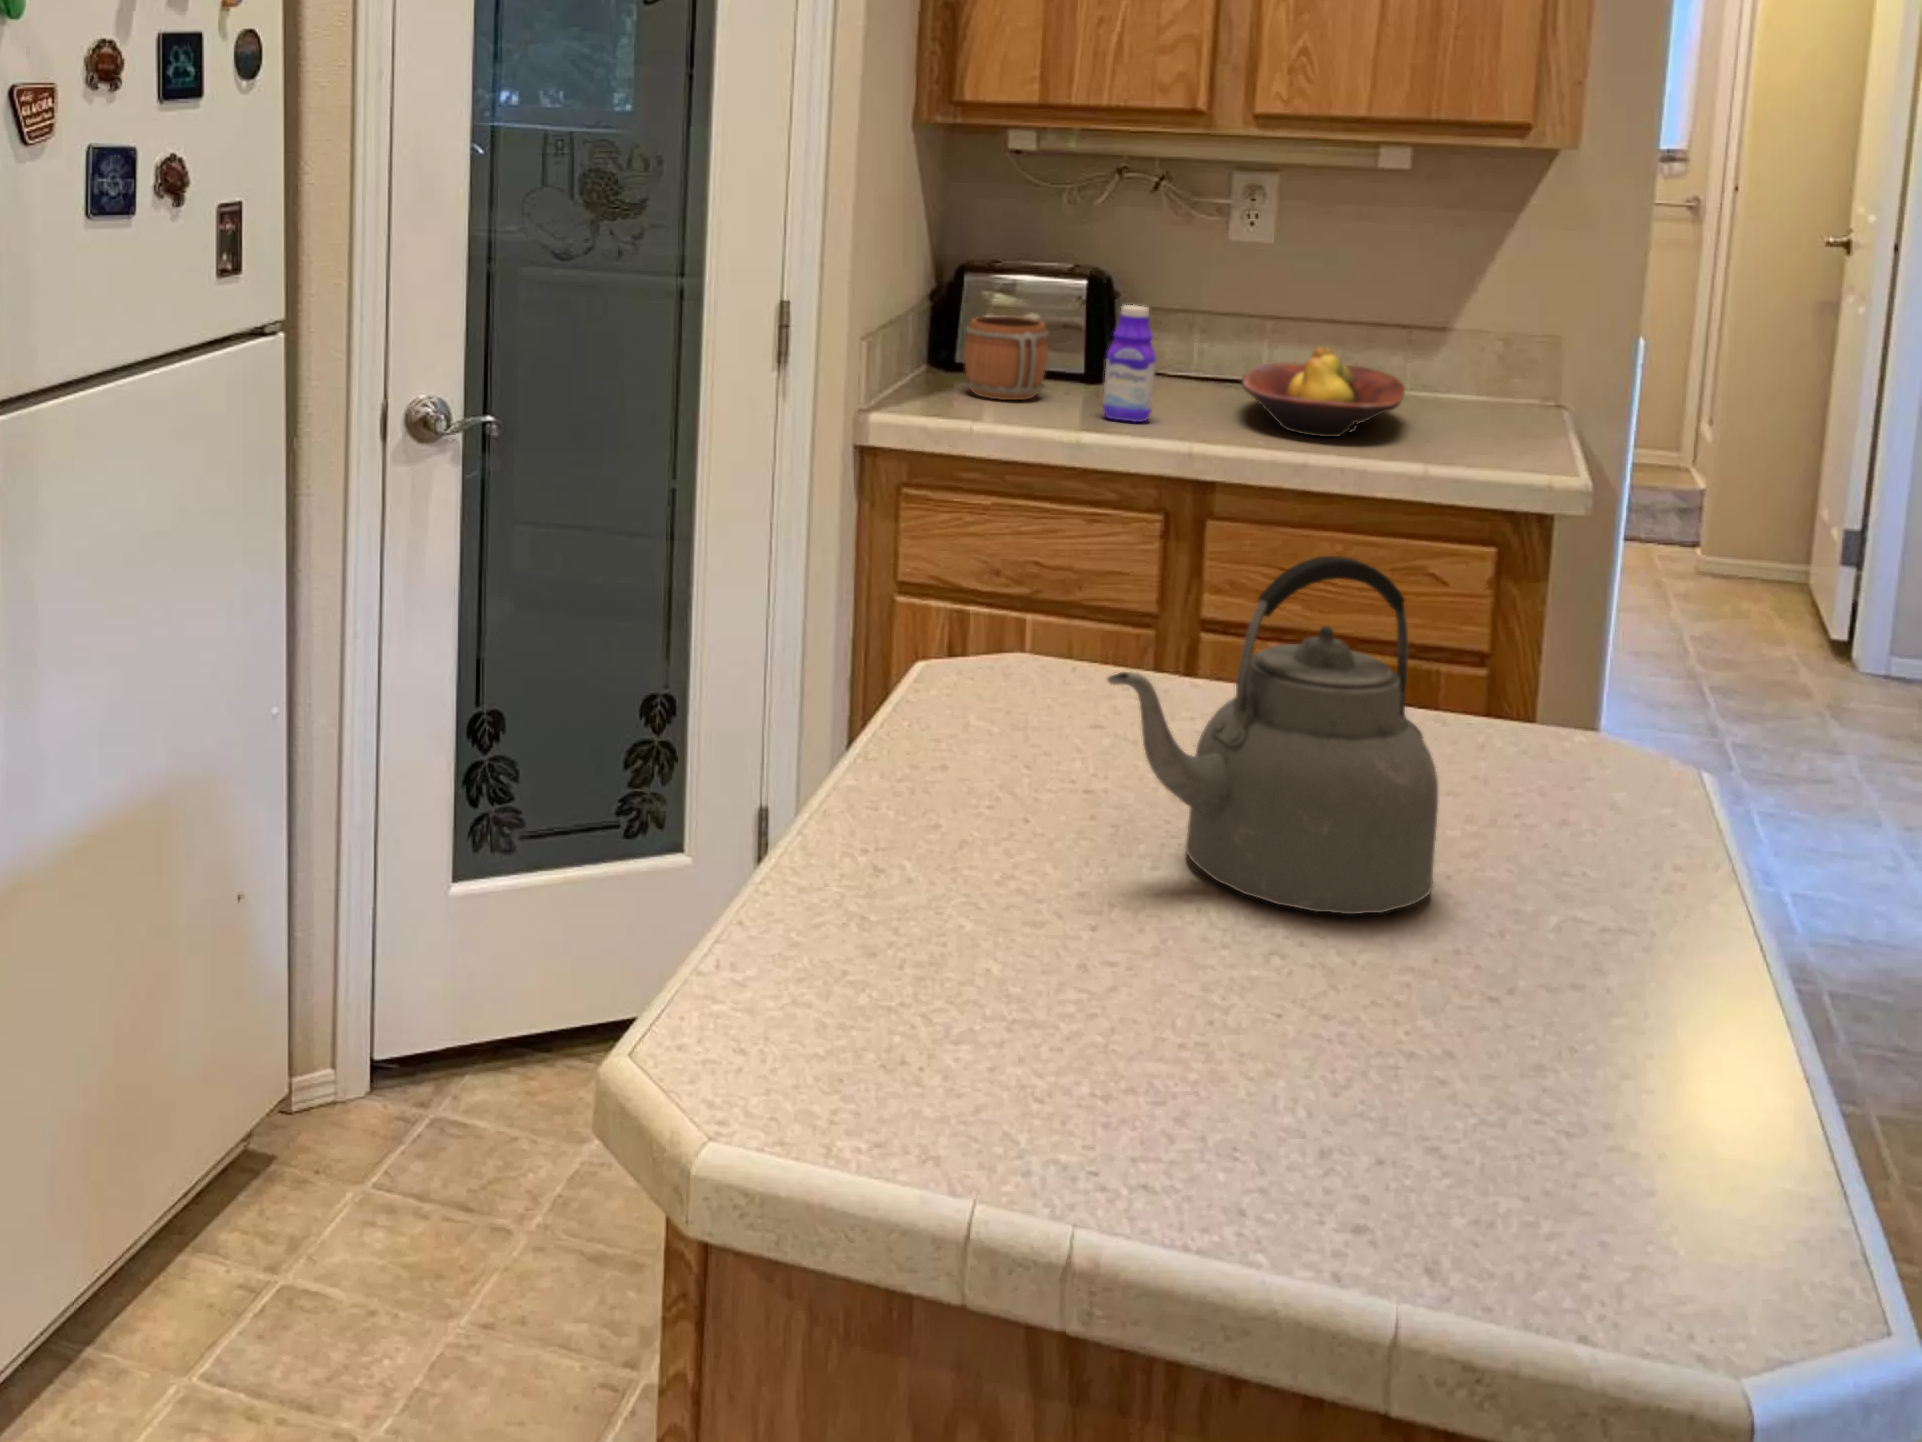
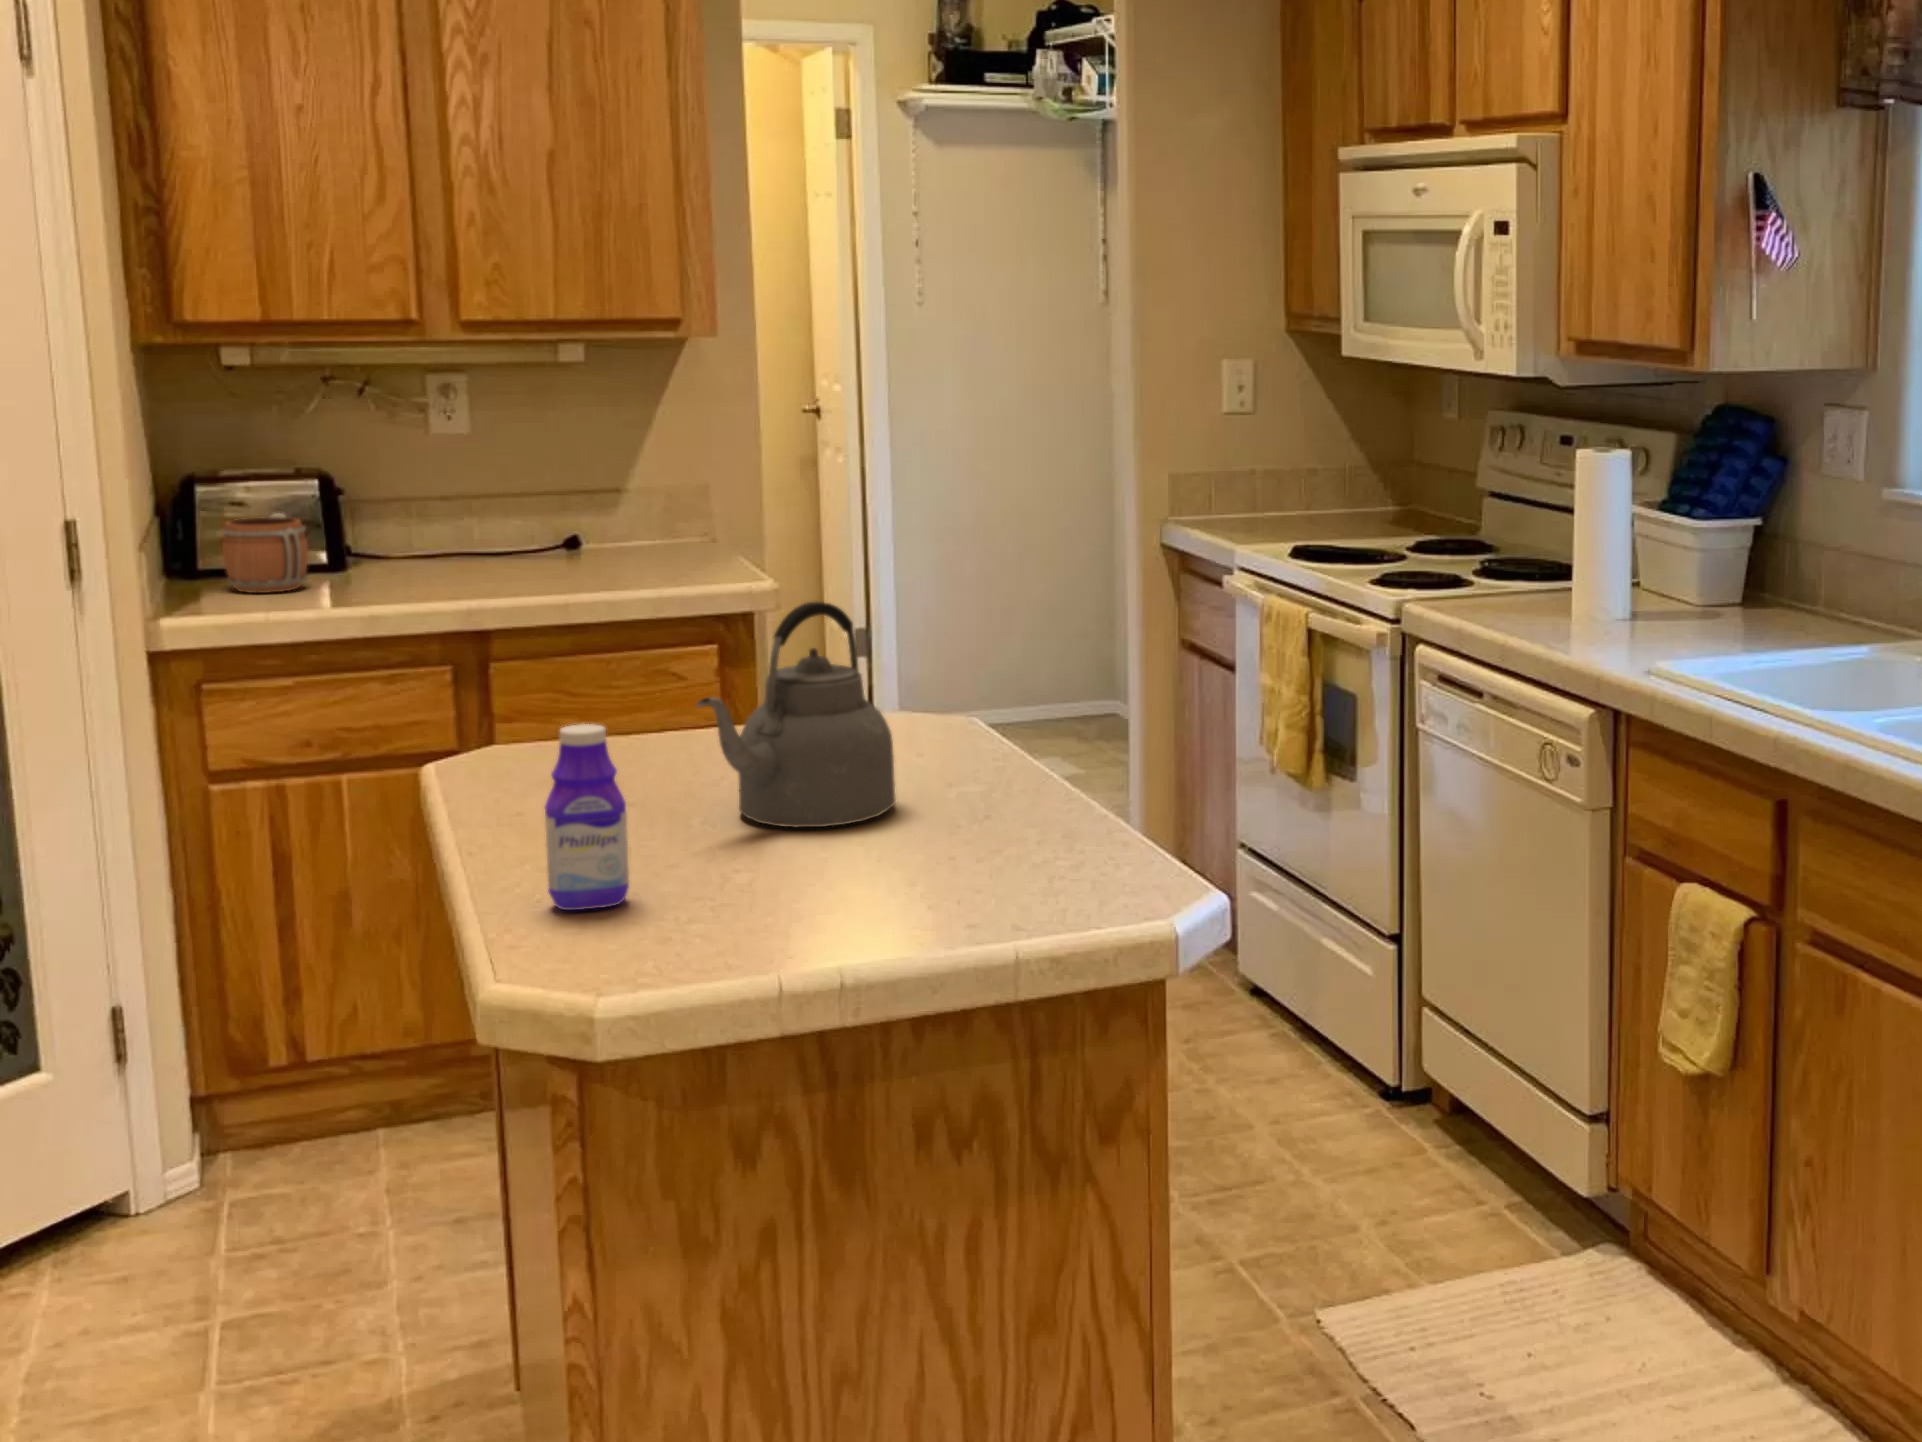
bottle: present [1103,305,1156,422] -> present [545,724,629,910]
fruit bowl: present [1241,347,1405,437] -> none [484,514,623,584]

